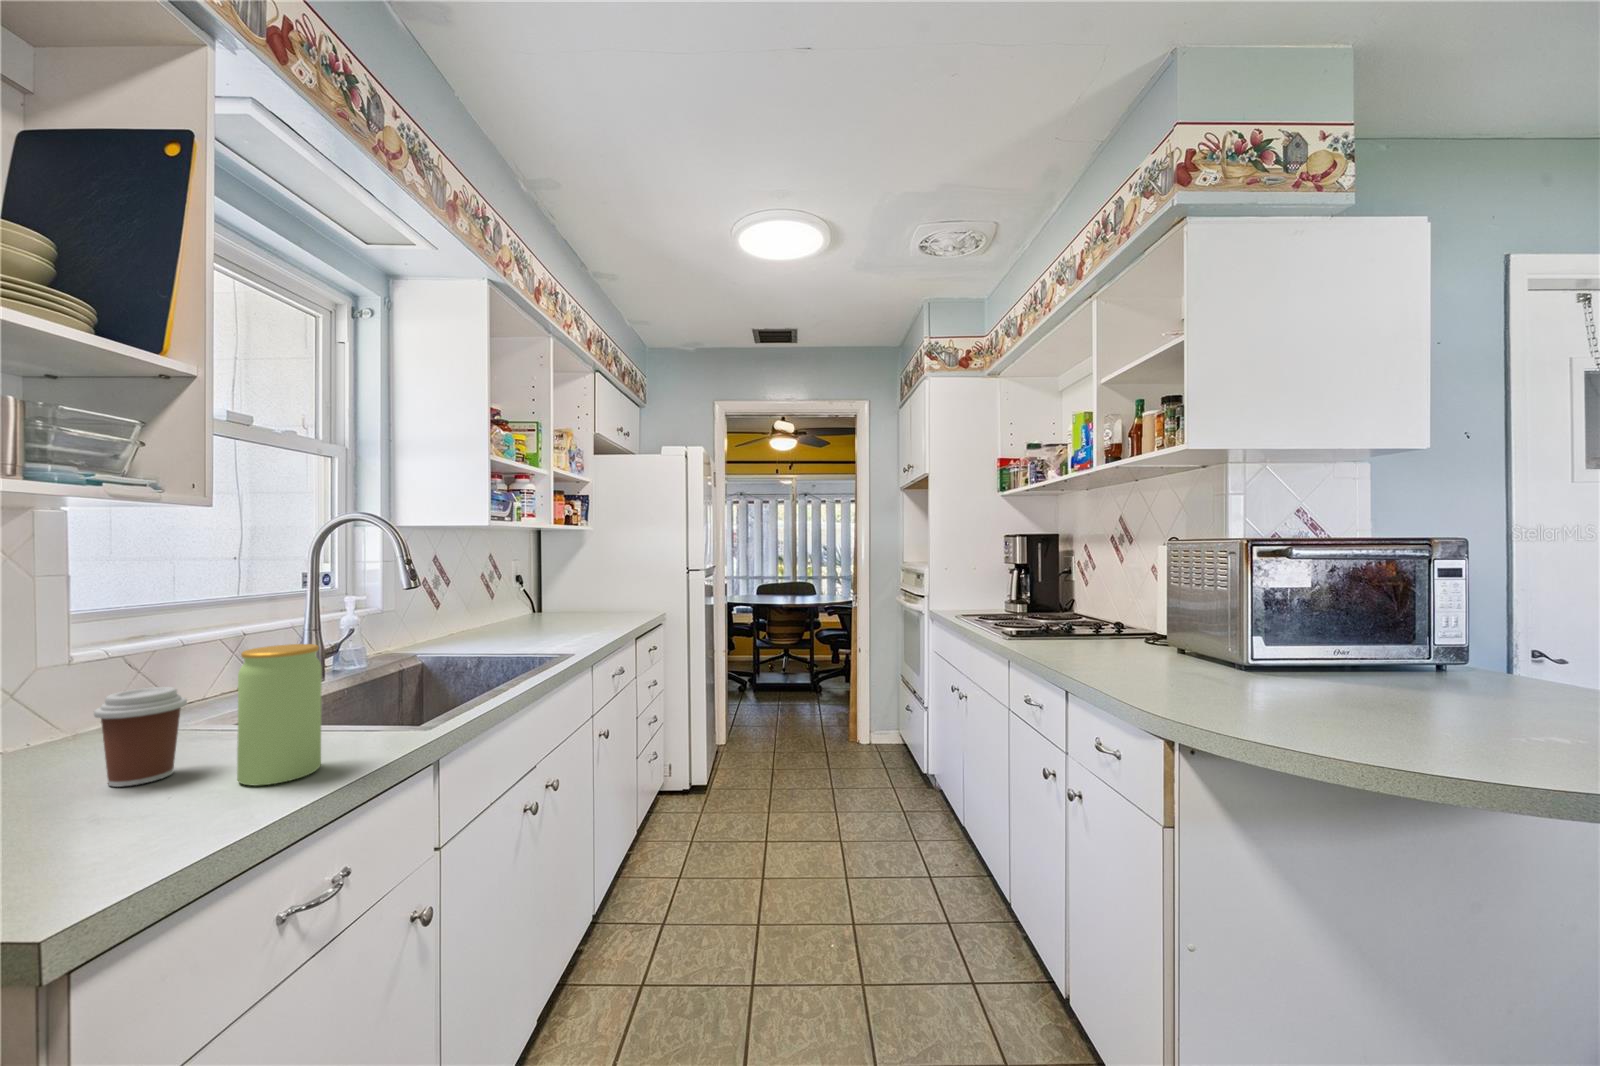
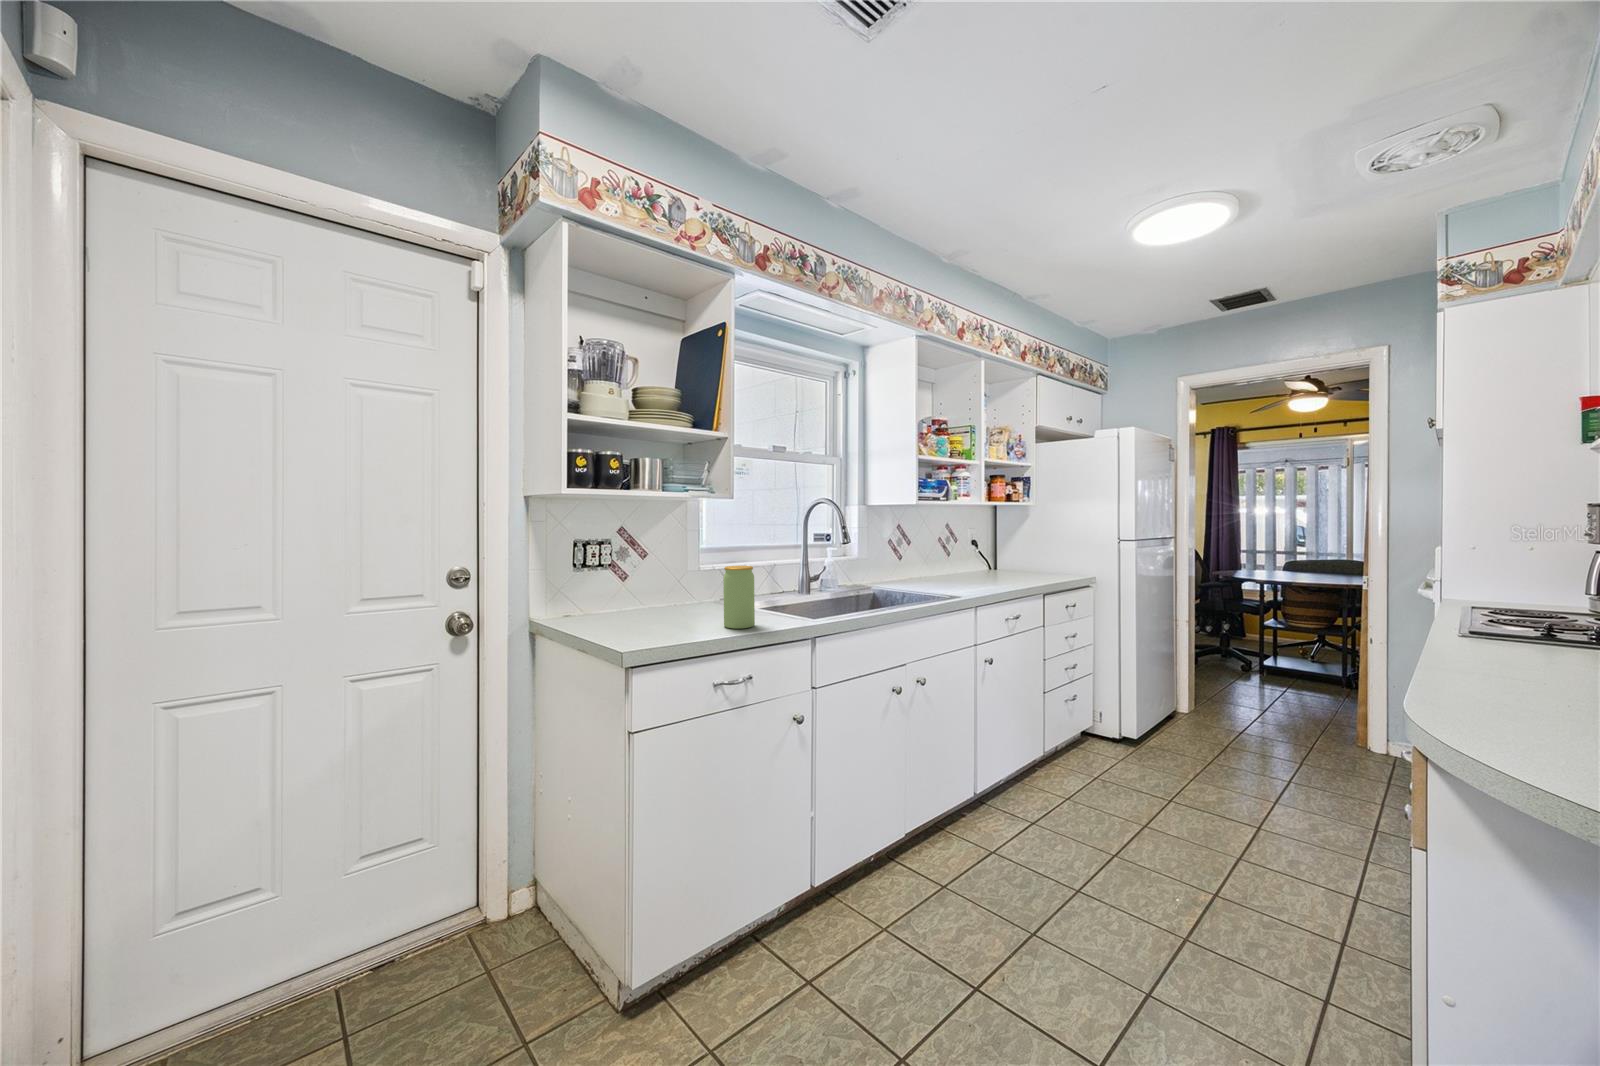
coffee cup: present [94,687,187,787] -> none [692,579,720,618]

